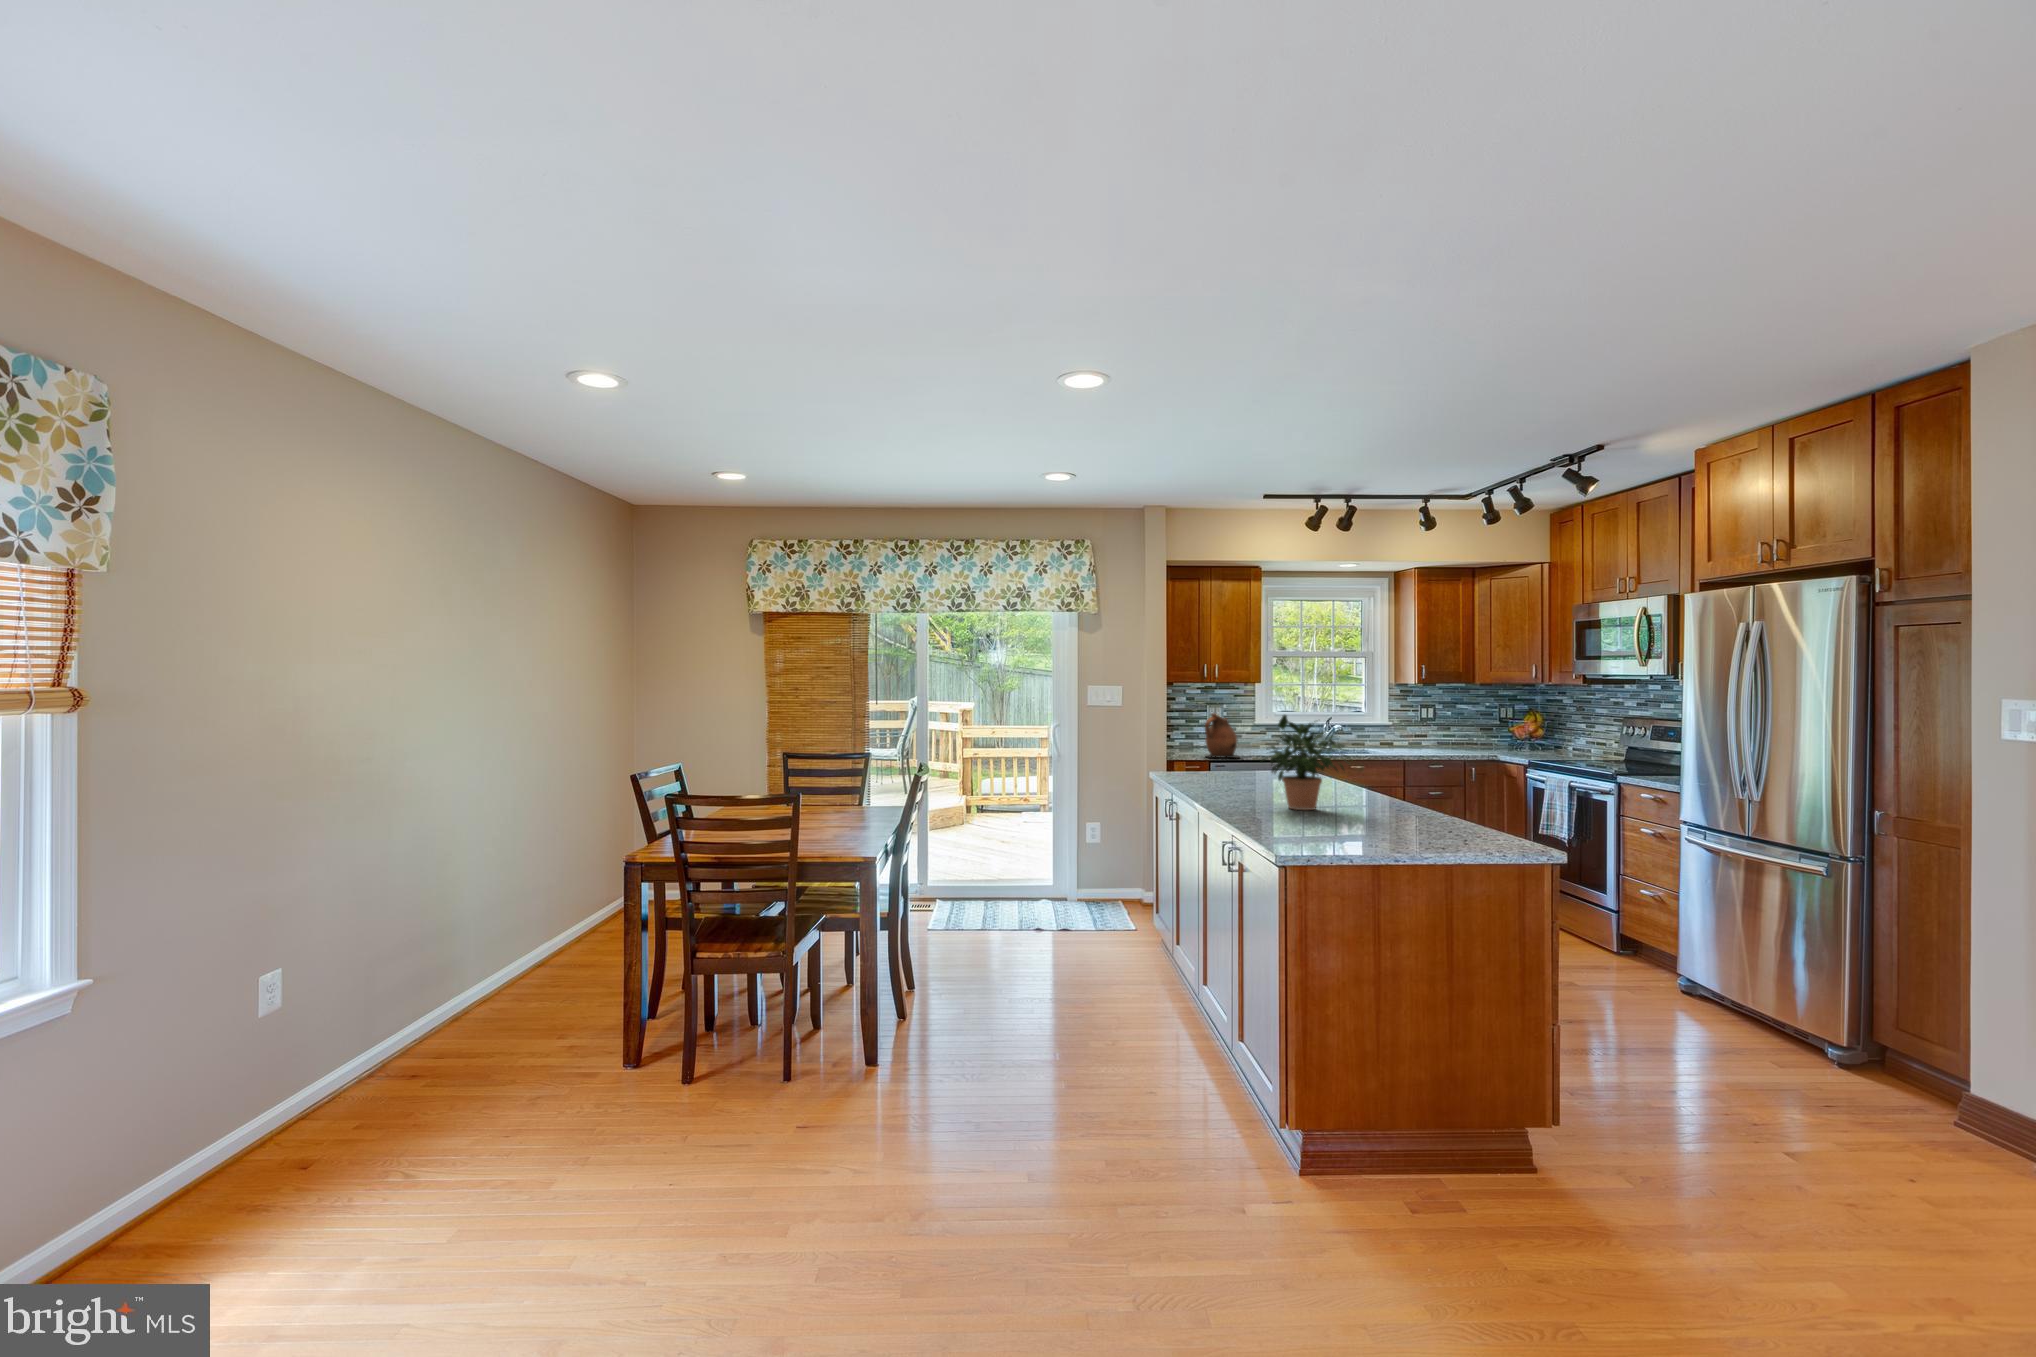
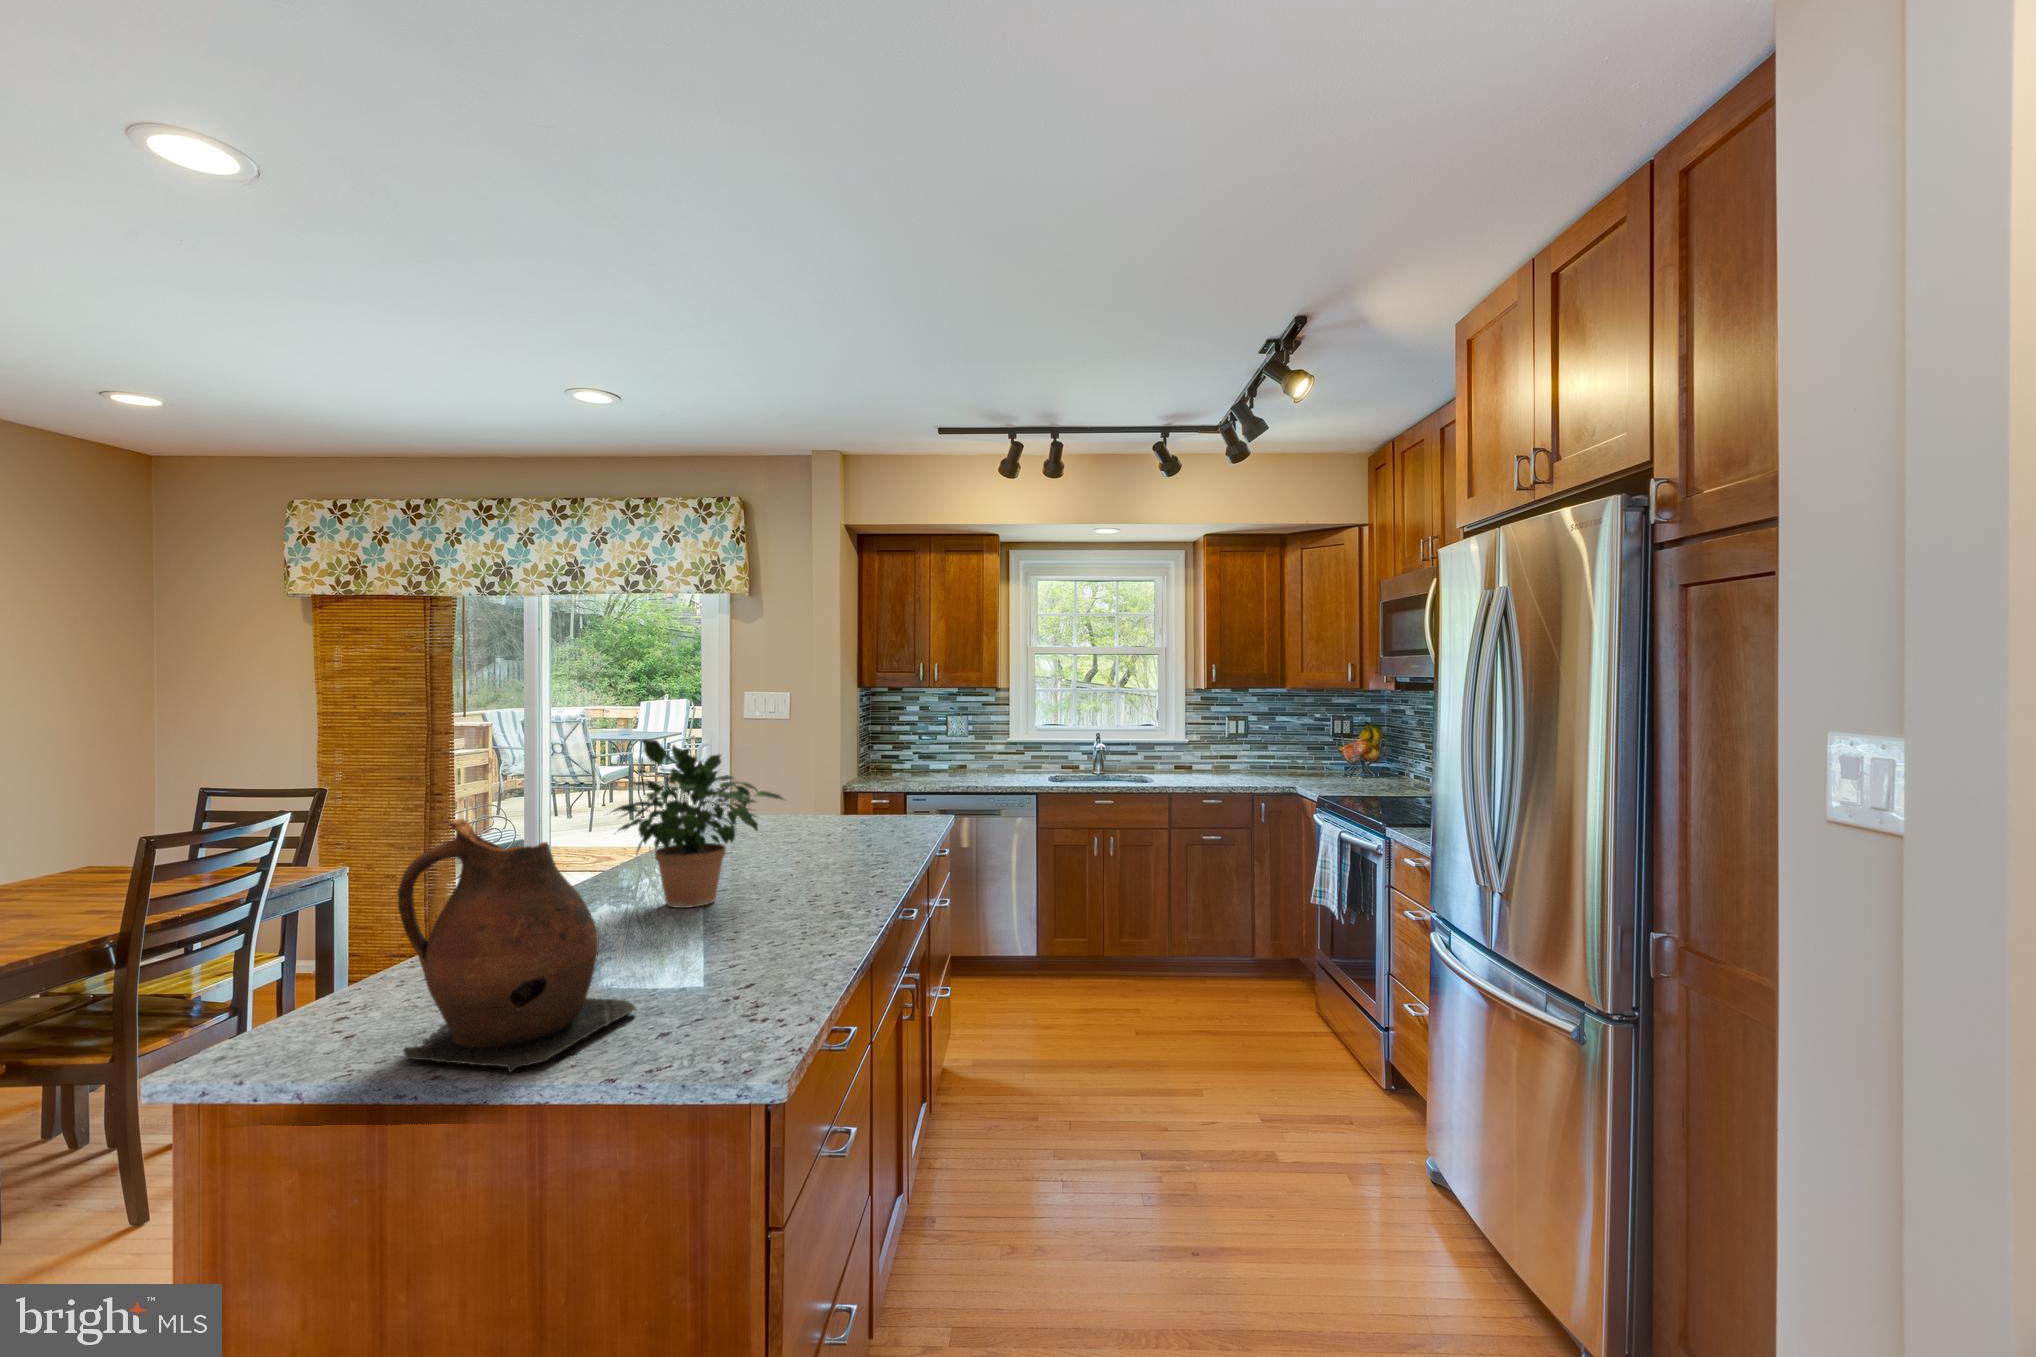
ceramic pitcher: present [1205,713,1239,758] -> present [398,819,636,1072]

